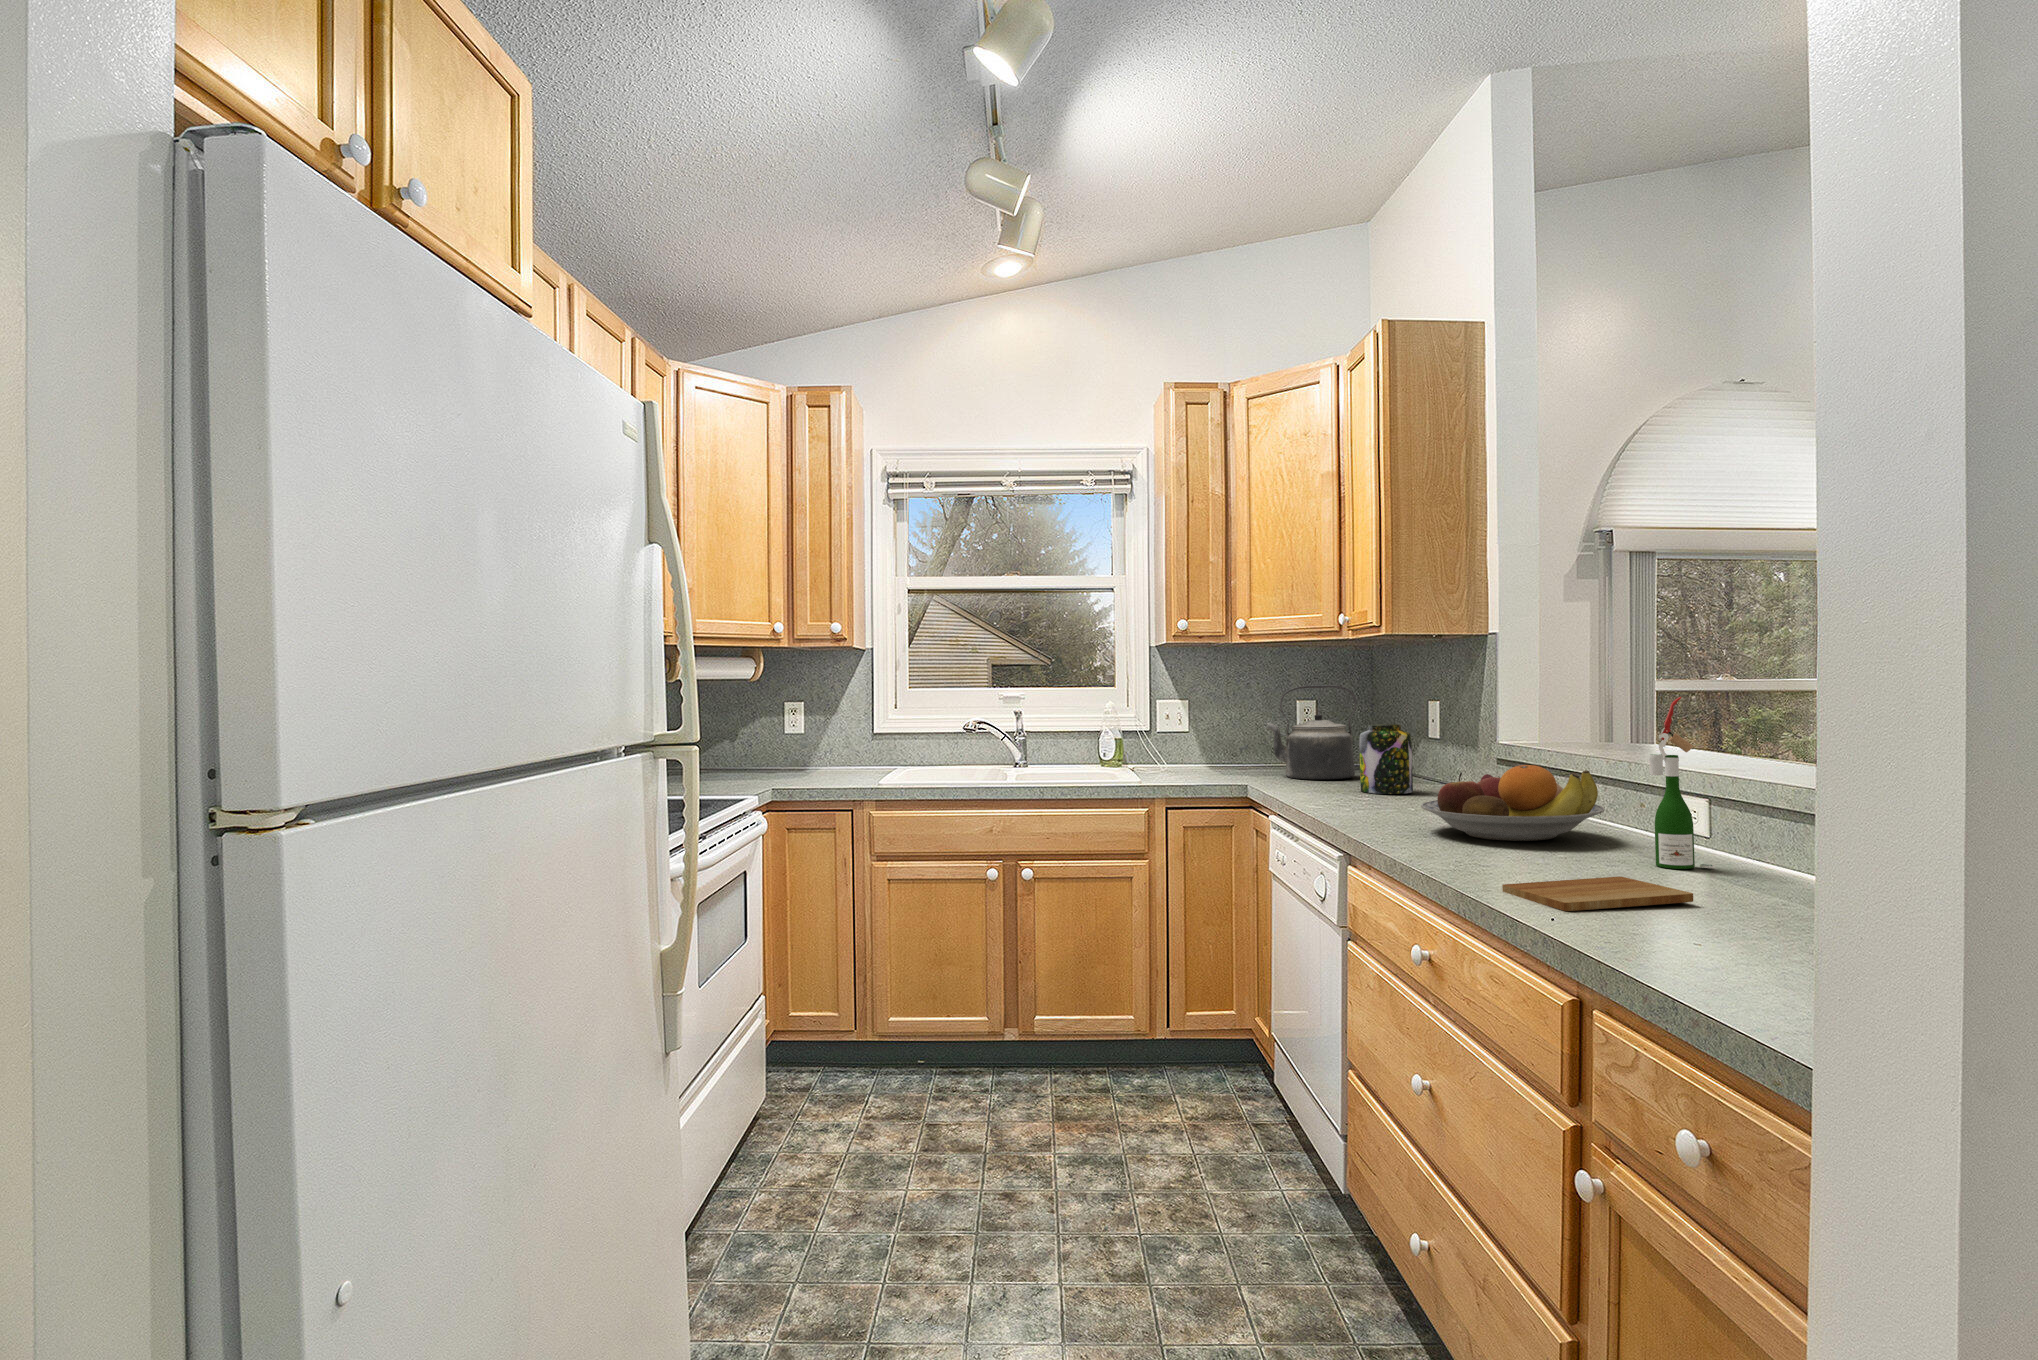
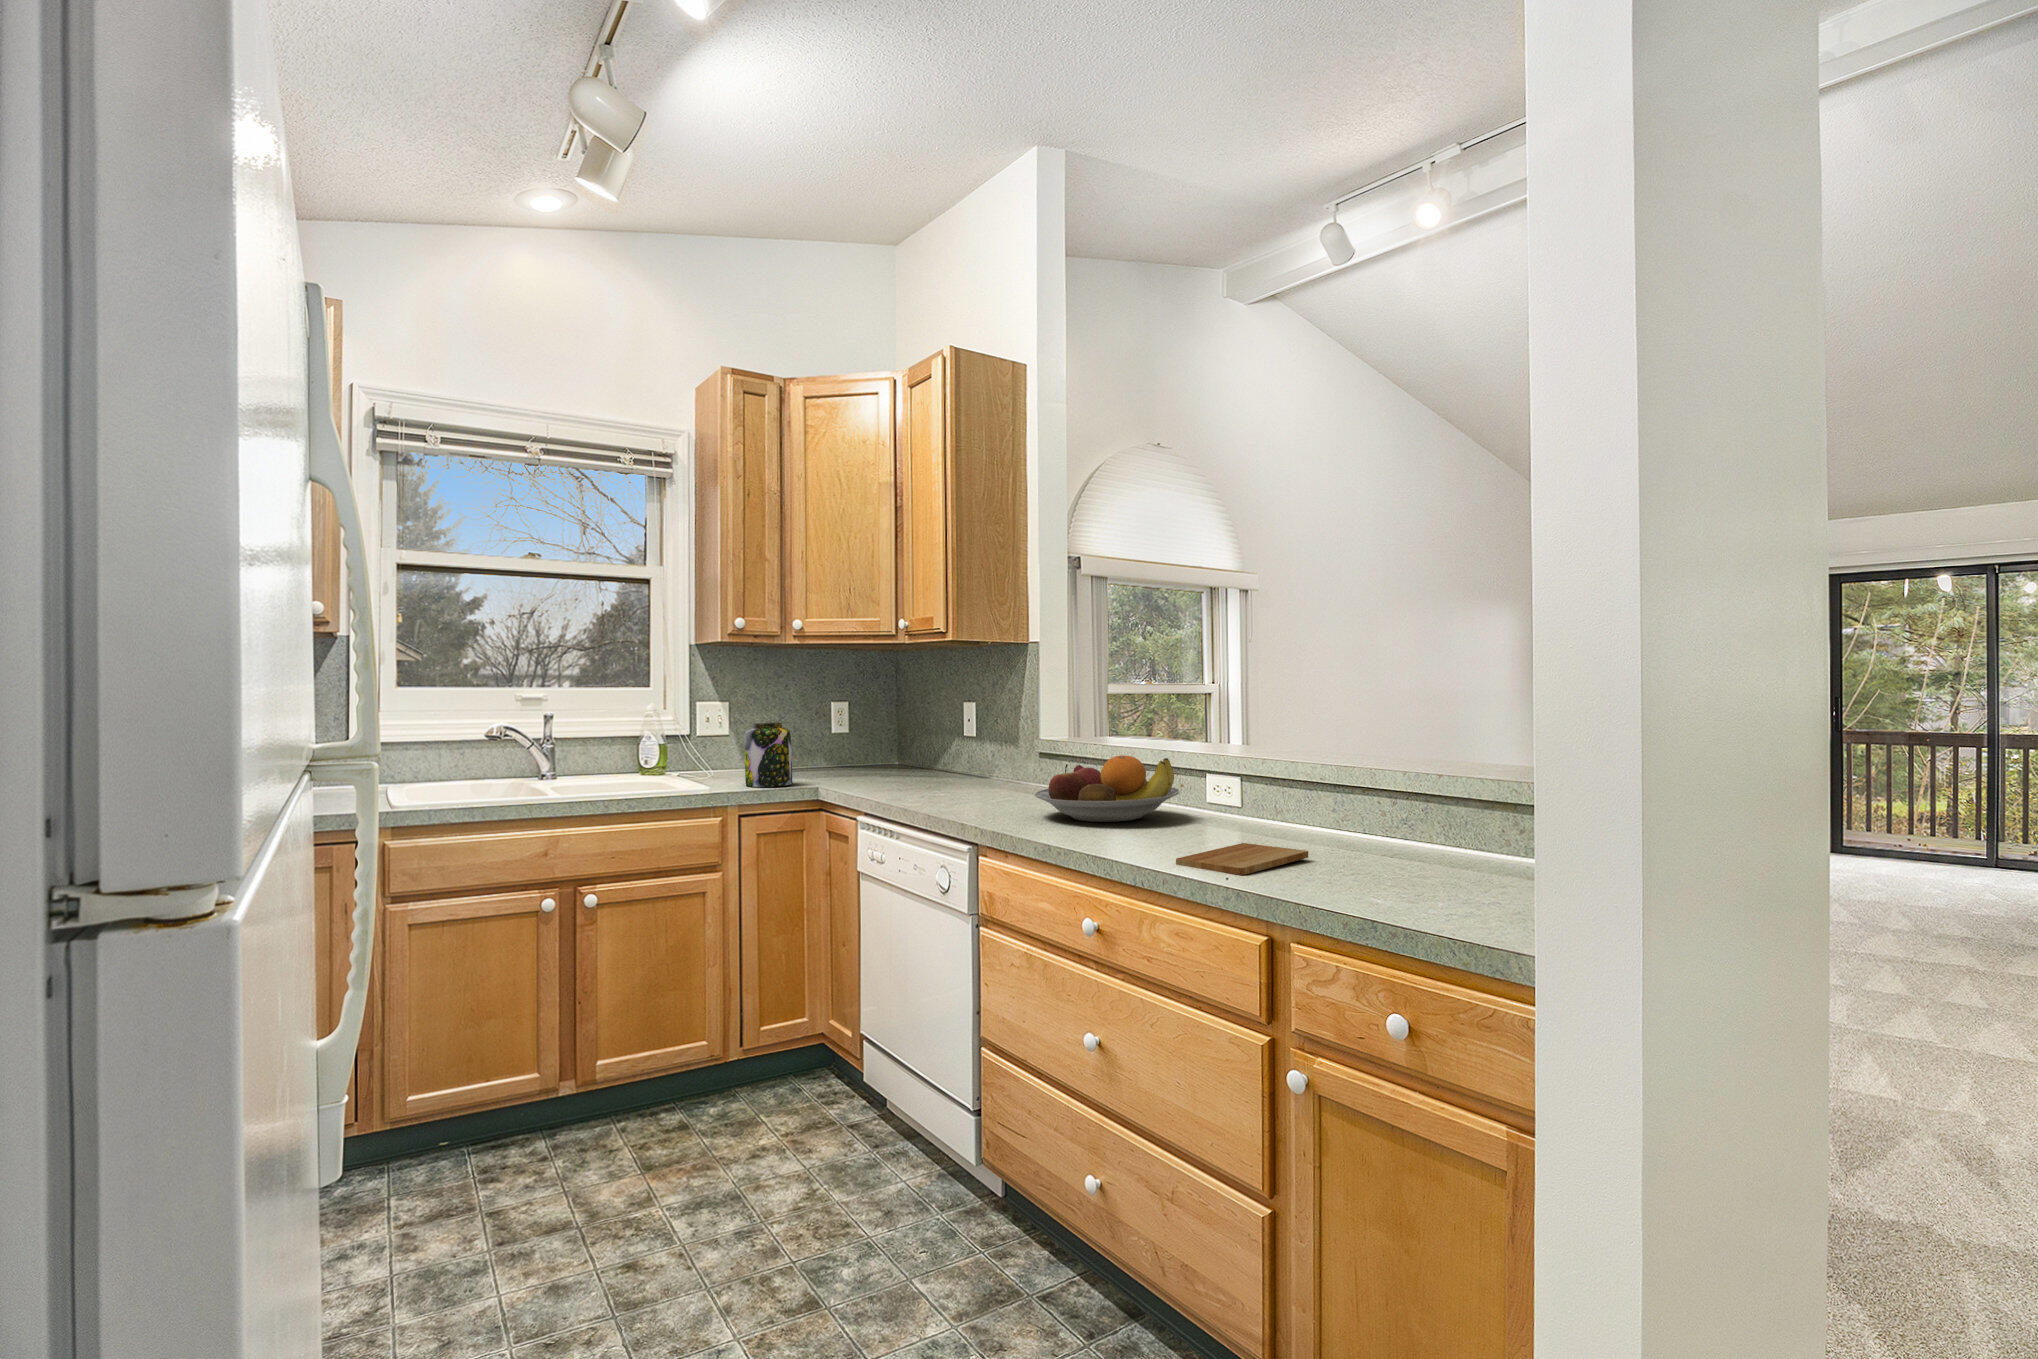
kettle: present [1267,685,1357,780] -> none [823,687,906,779]
wine bottle: present [1649,697,1714,869] -> none [1231,696,1276,834]
jar: present [1359,724,1413,794] -> present [744,722,792,787]

